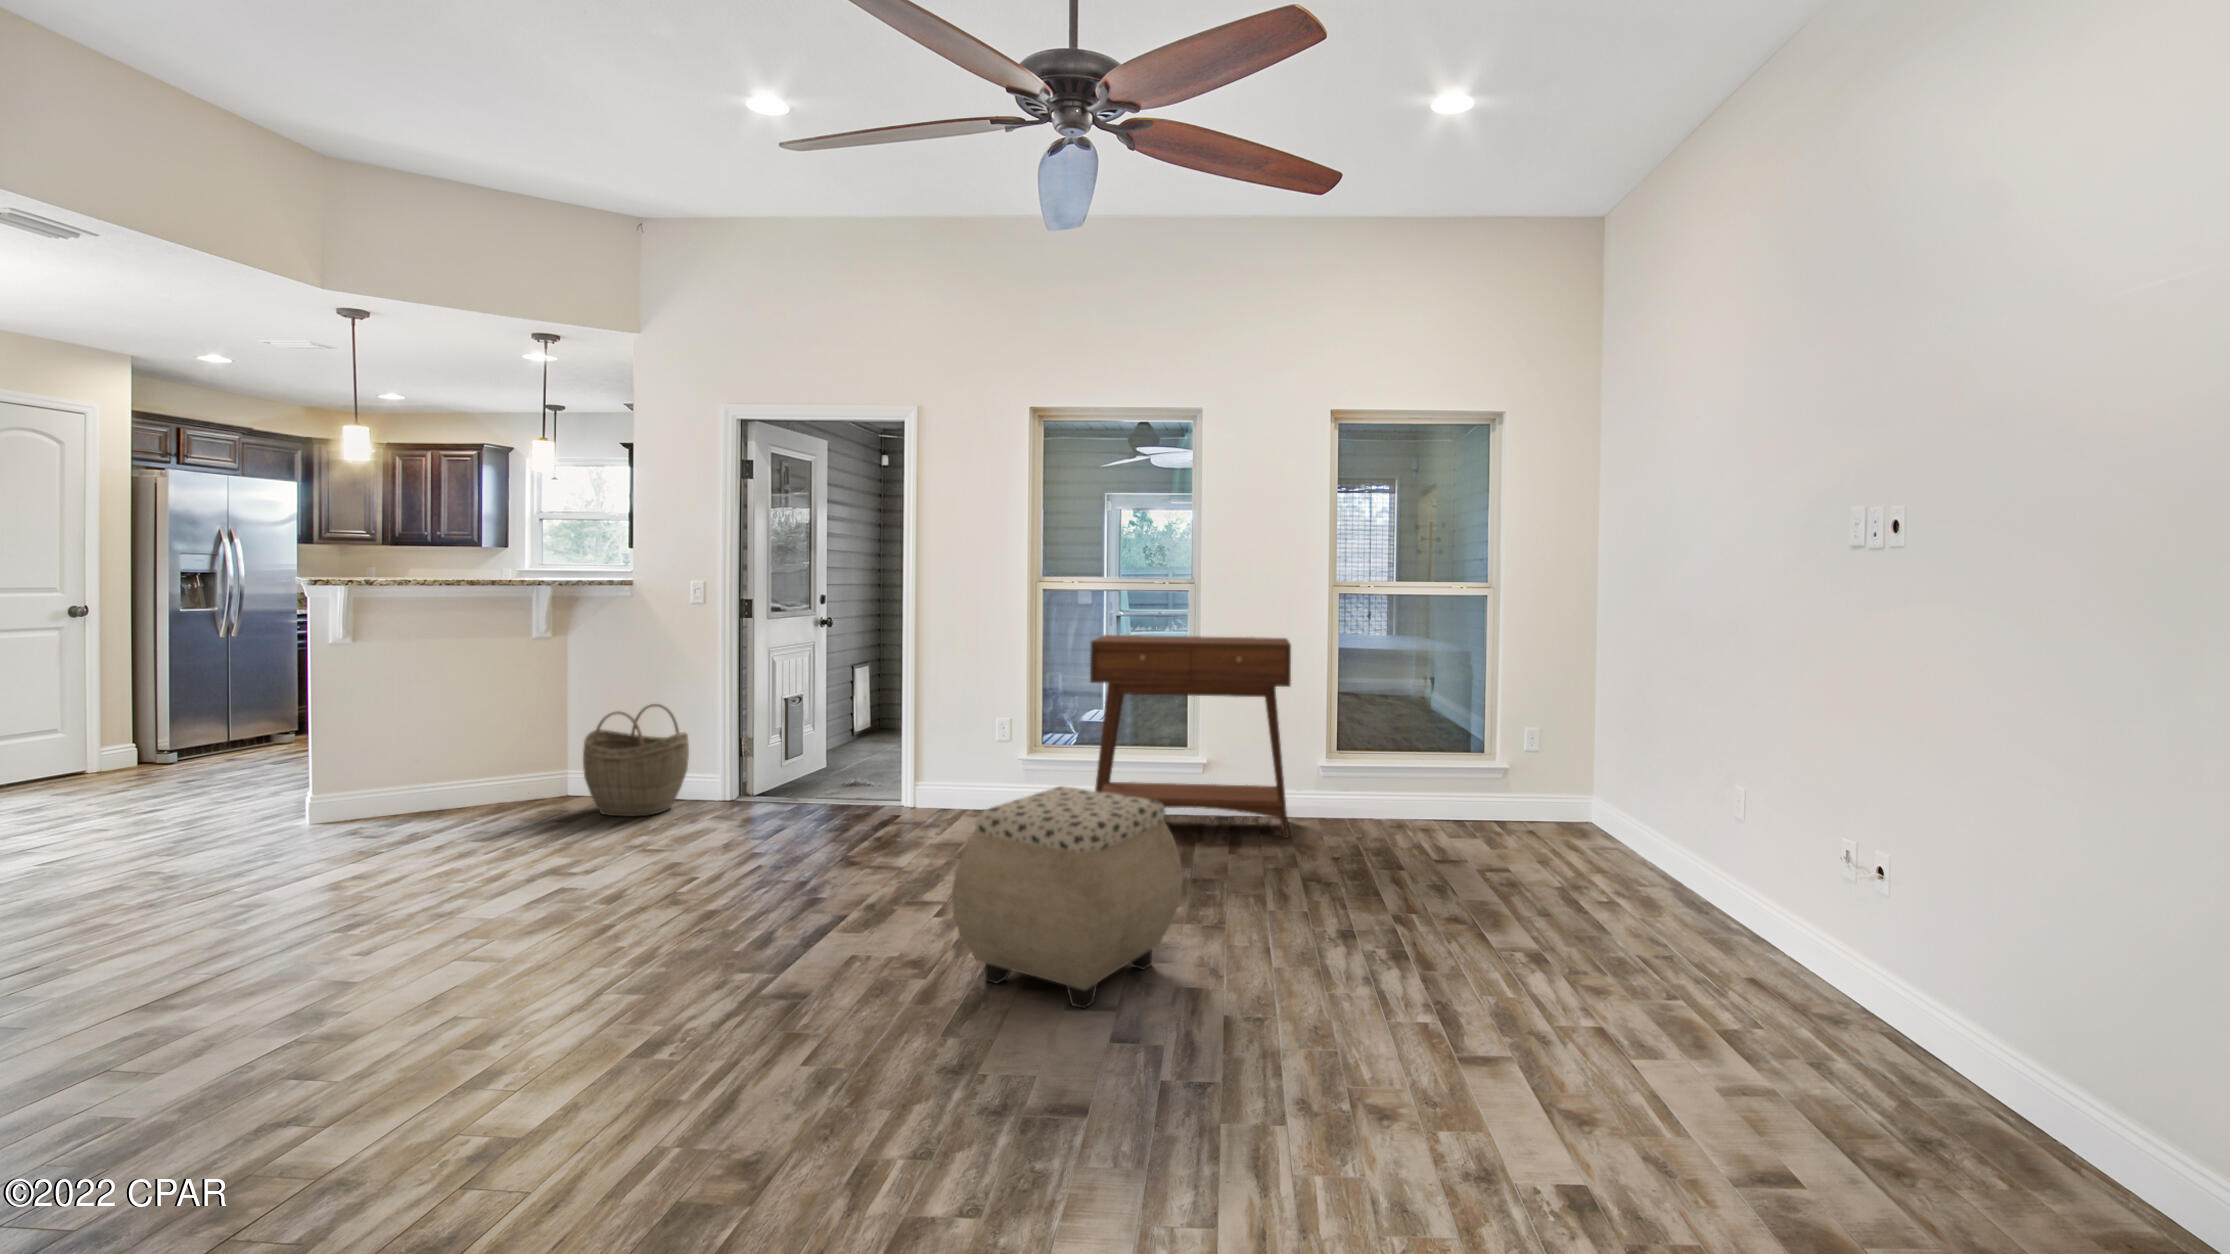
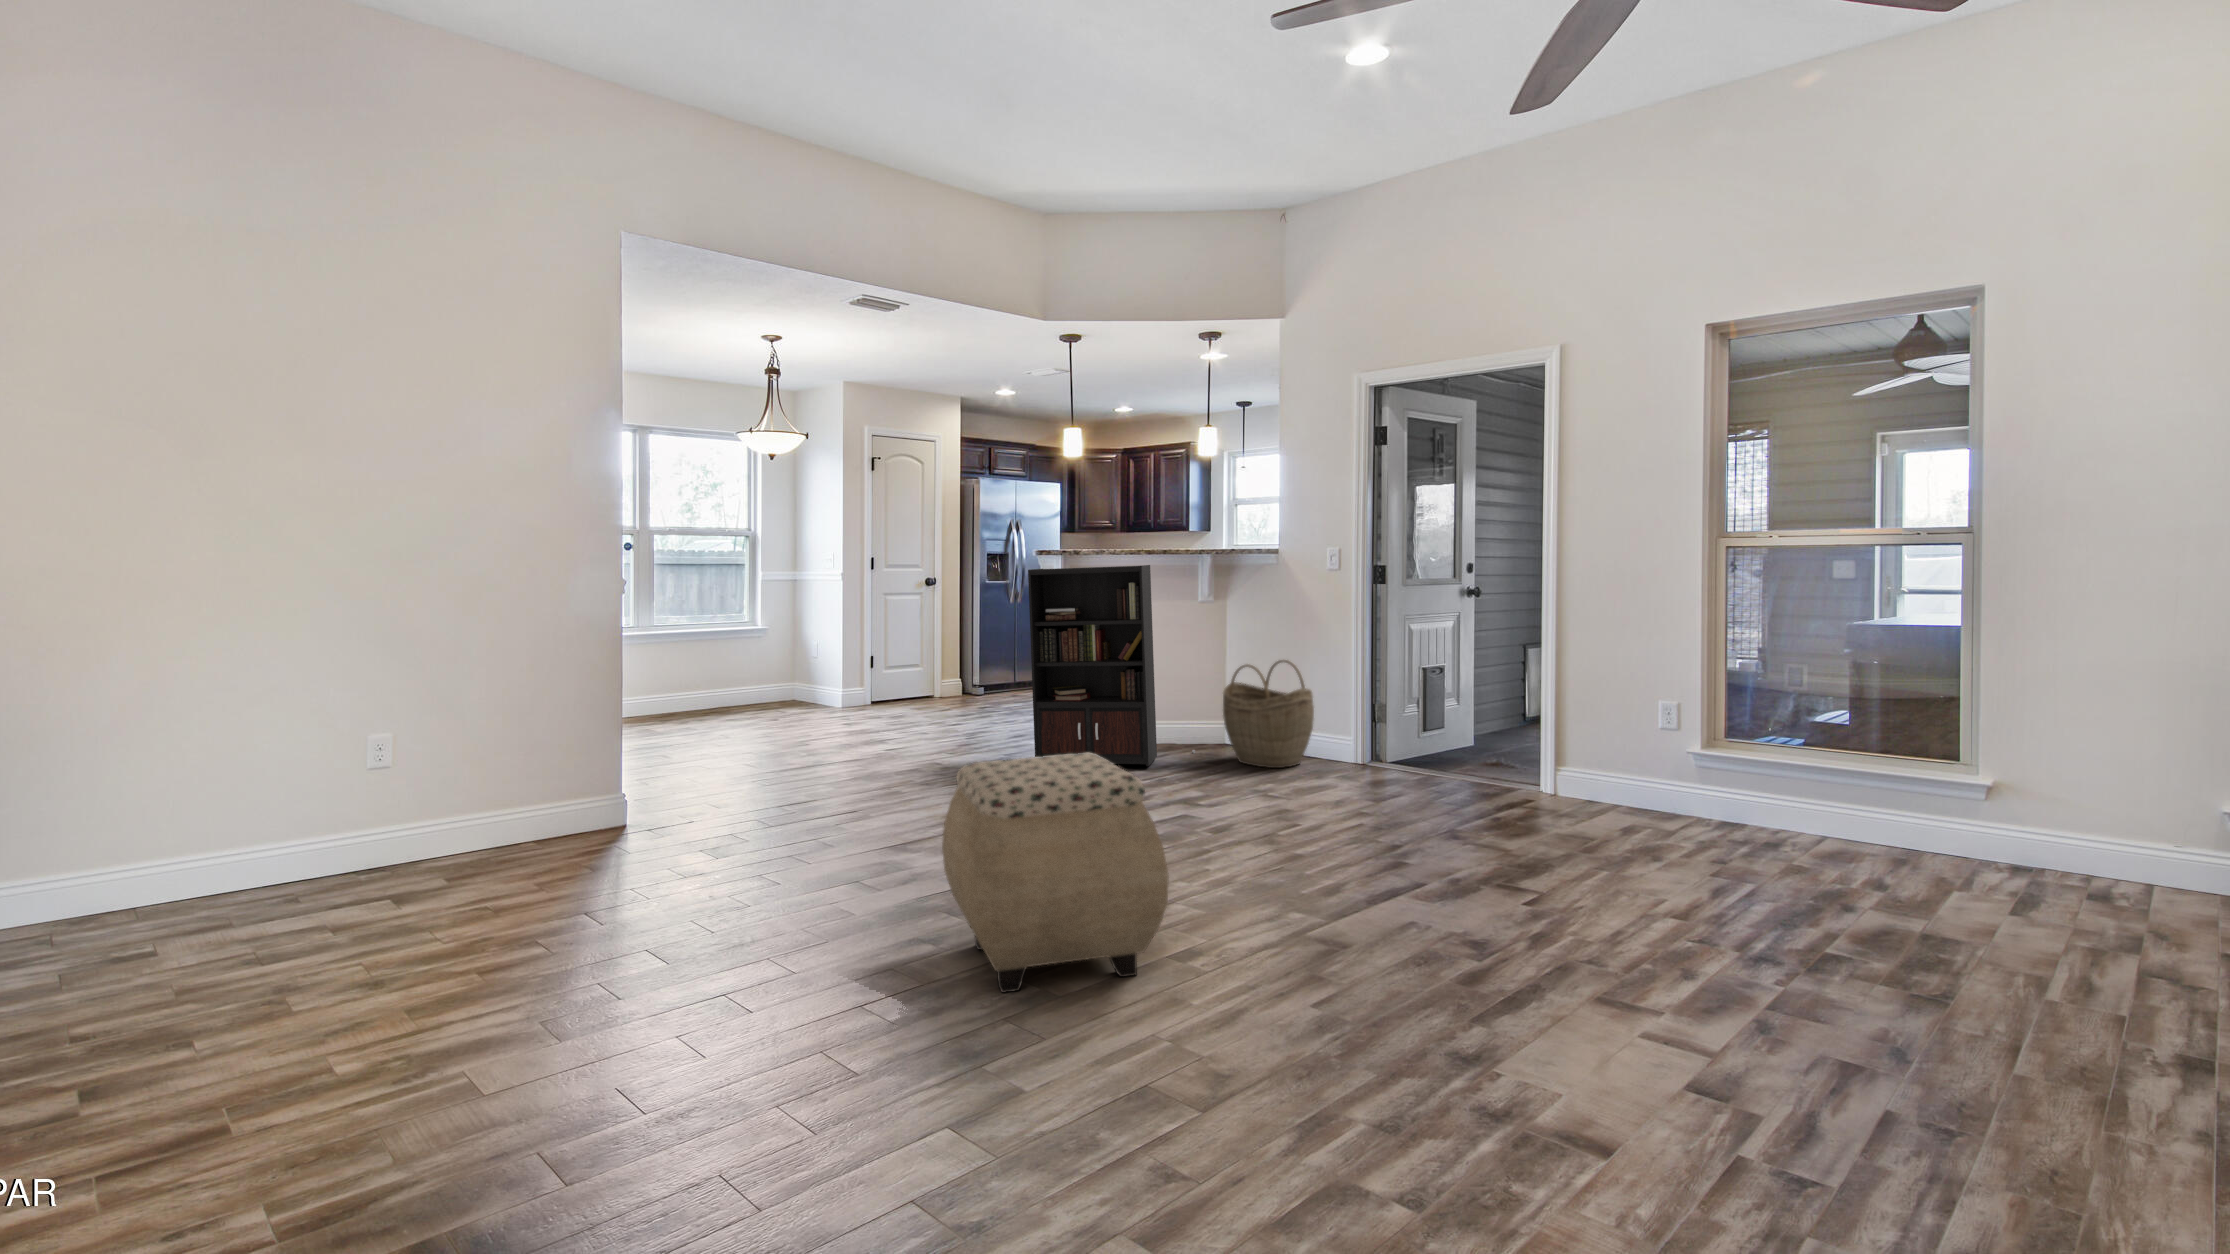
bookcase: none [311,605,540,851] -> present [1028,565,1195,766]
console table: present [1090,635,1291,838] -> none [1774,576,2194,911]
ottoman: present [952,786,1183,1008] -> present [942,753,1169,993]

